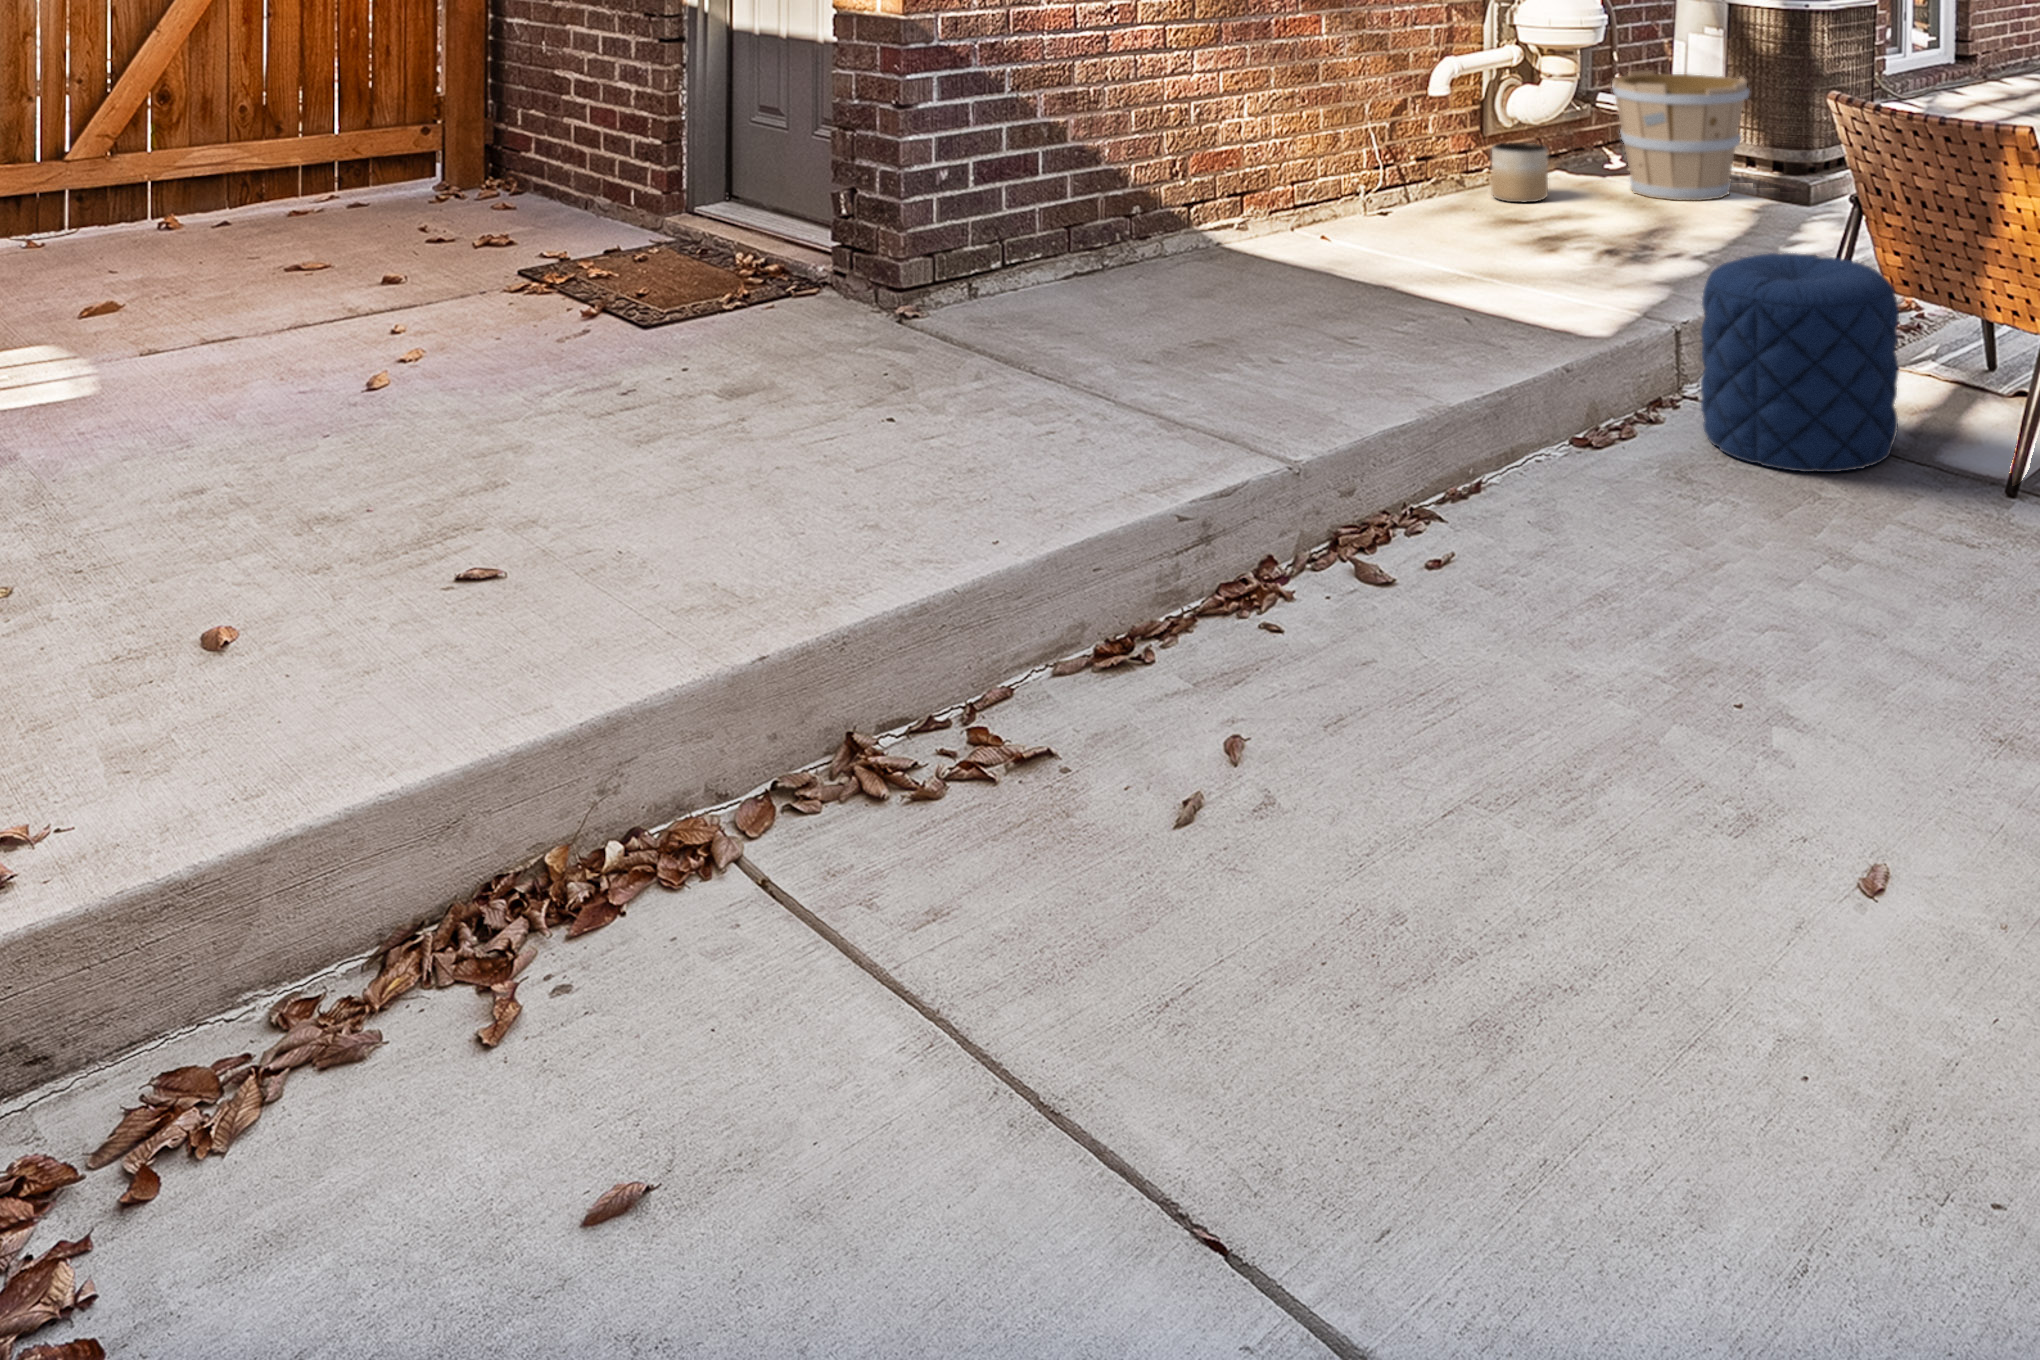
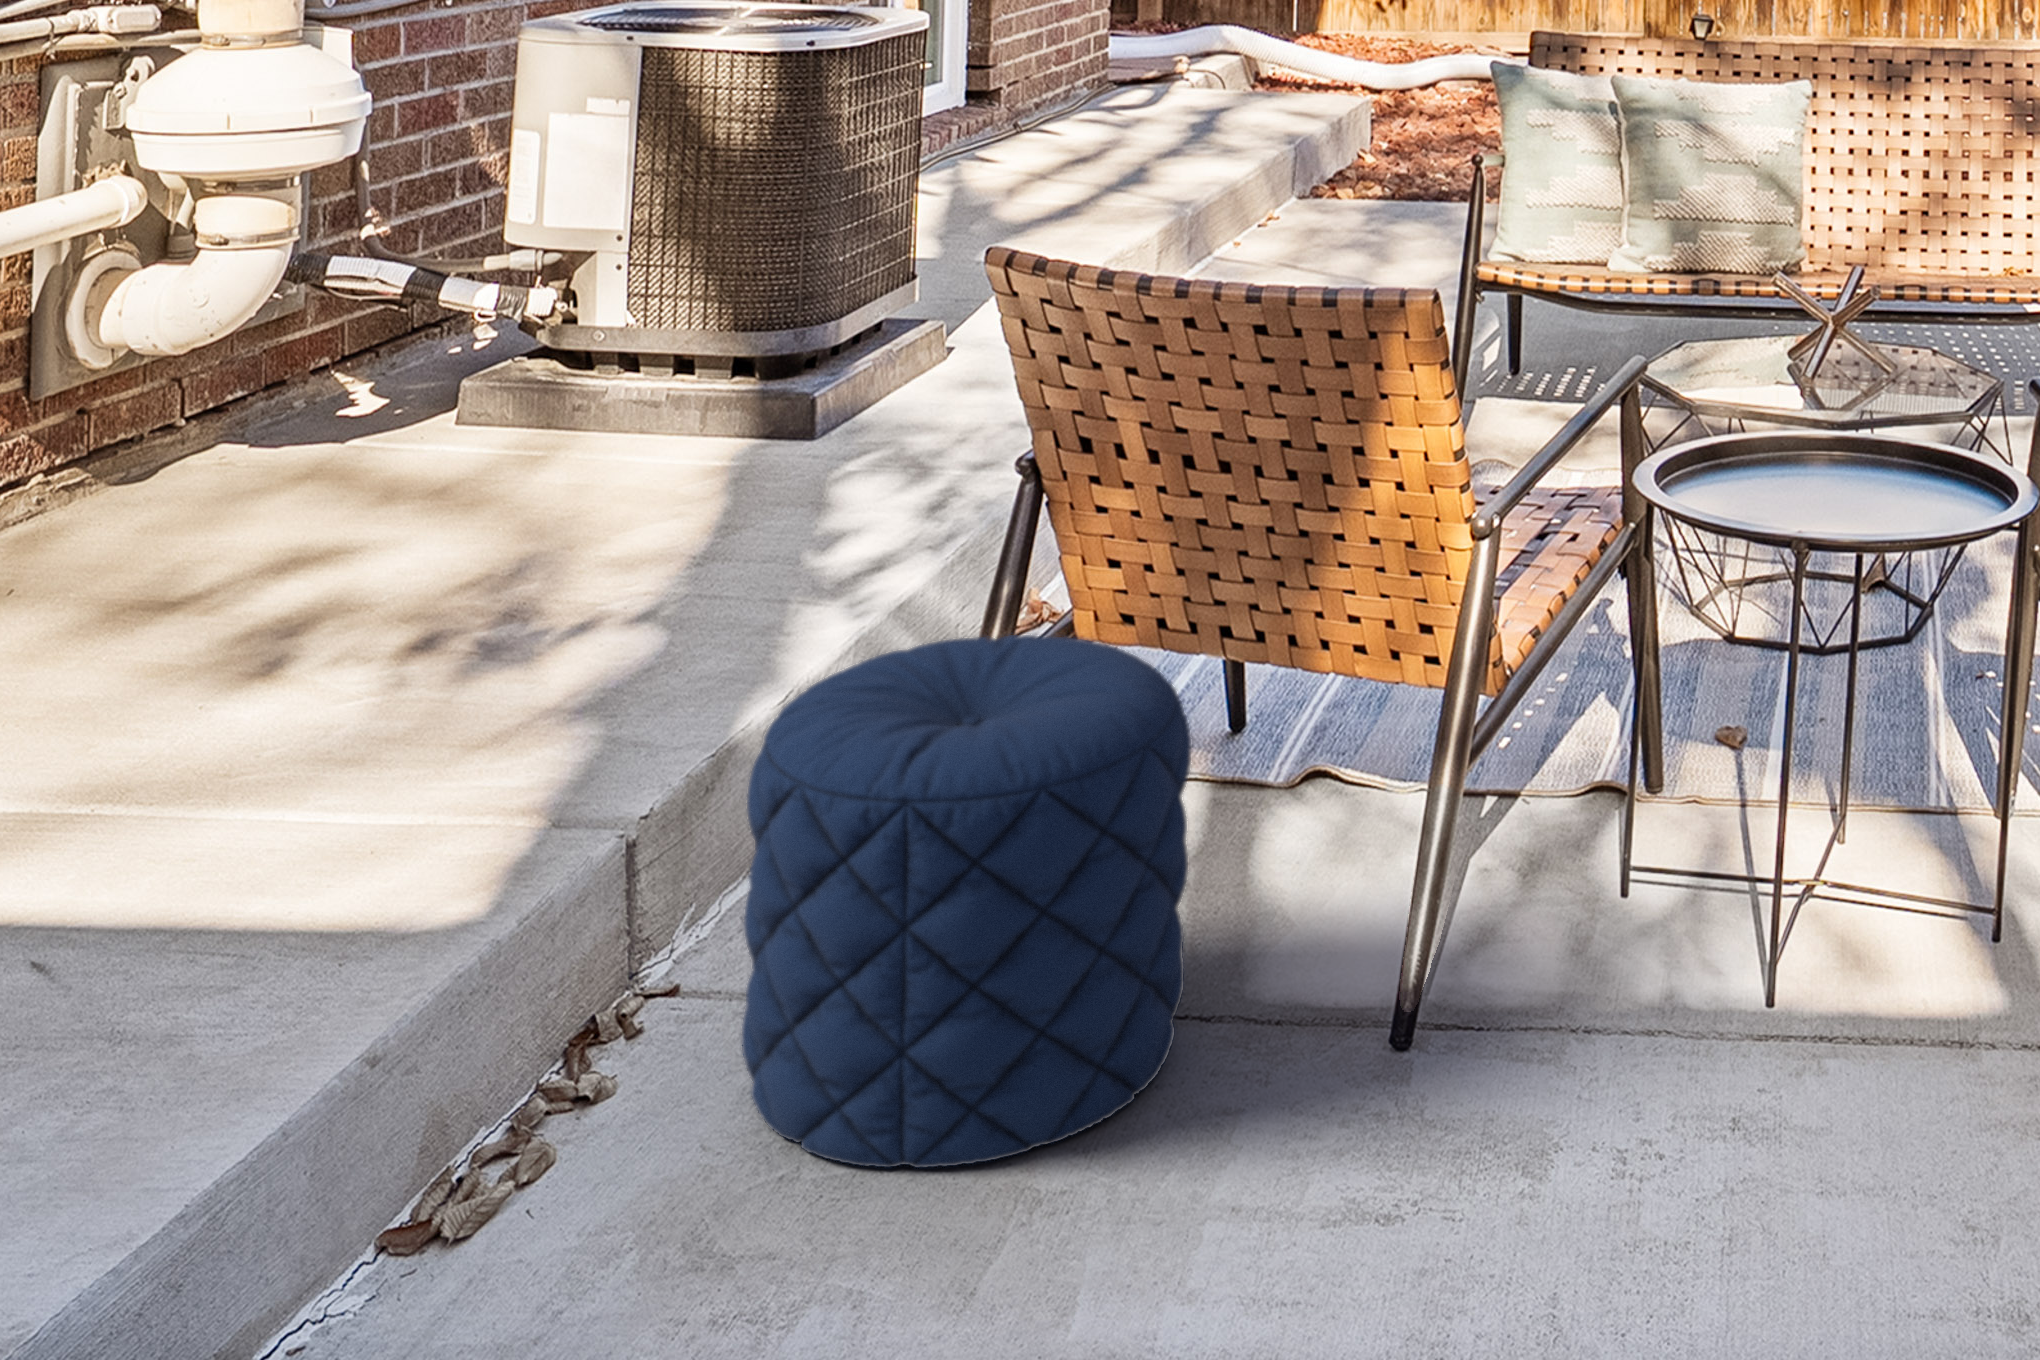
wooden bucket: present [1612,70,1749,201] -> none [375,194,690,469]
planter: present [1491,143,1548,202] -> none [69,390,222,535]

